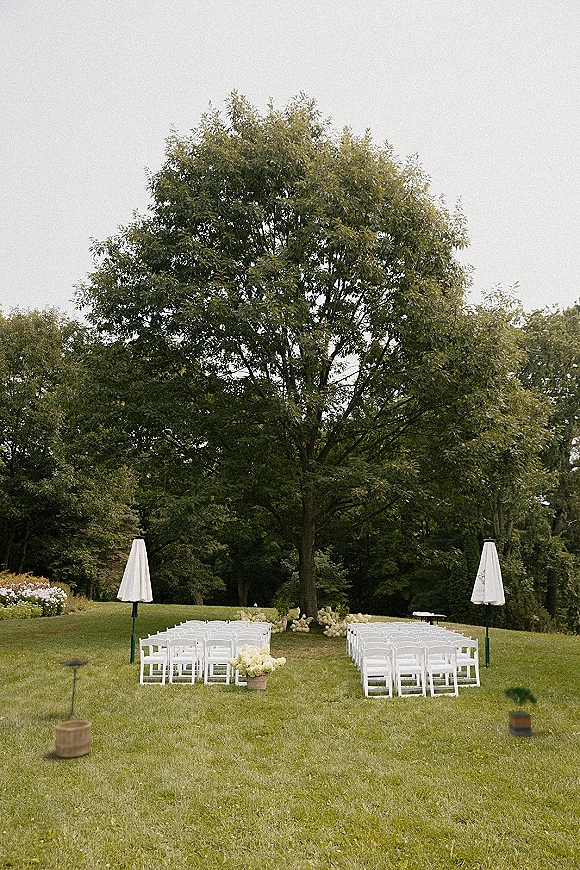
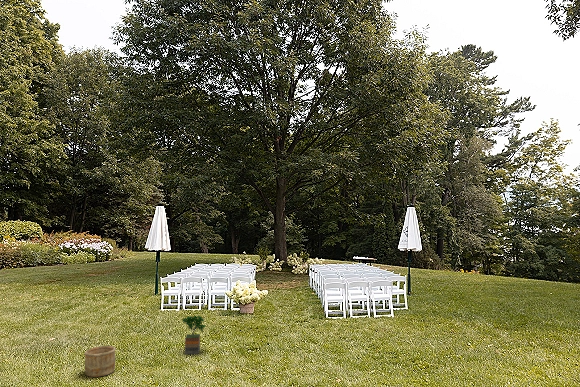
side table: present [63,660,88,719] -> none [95,296,116,343]
potted tree: present [504,687,537,736] -> present [183,316,205,354]

